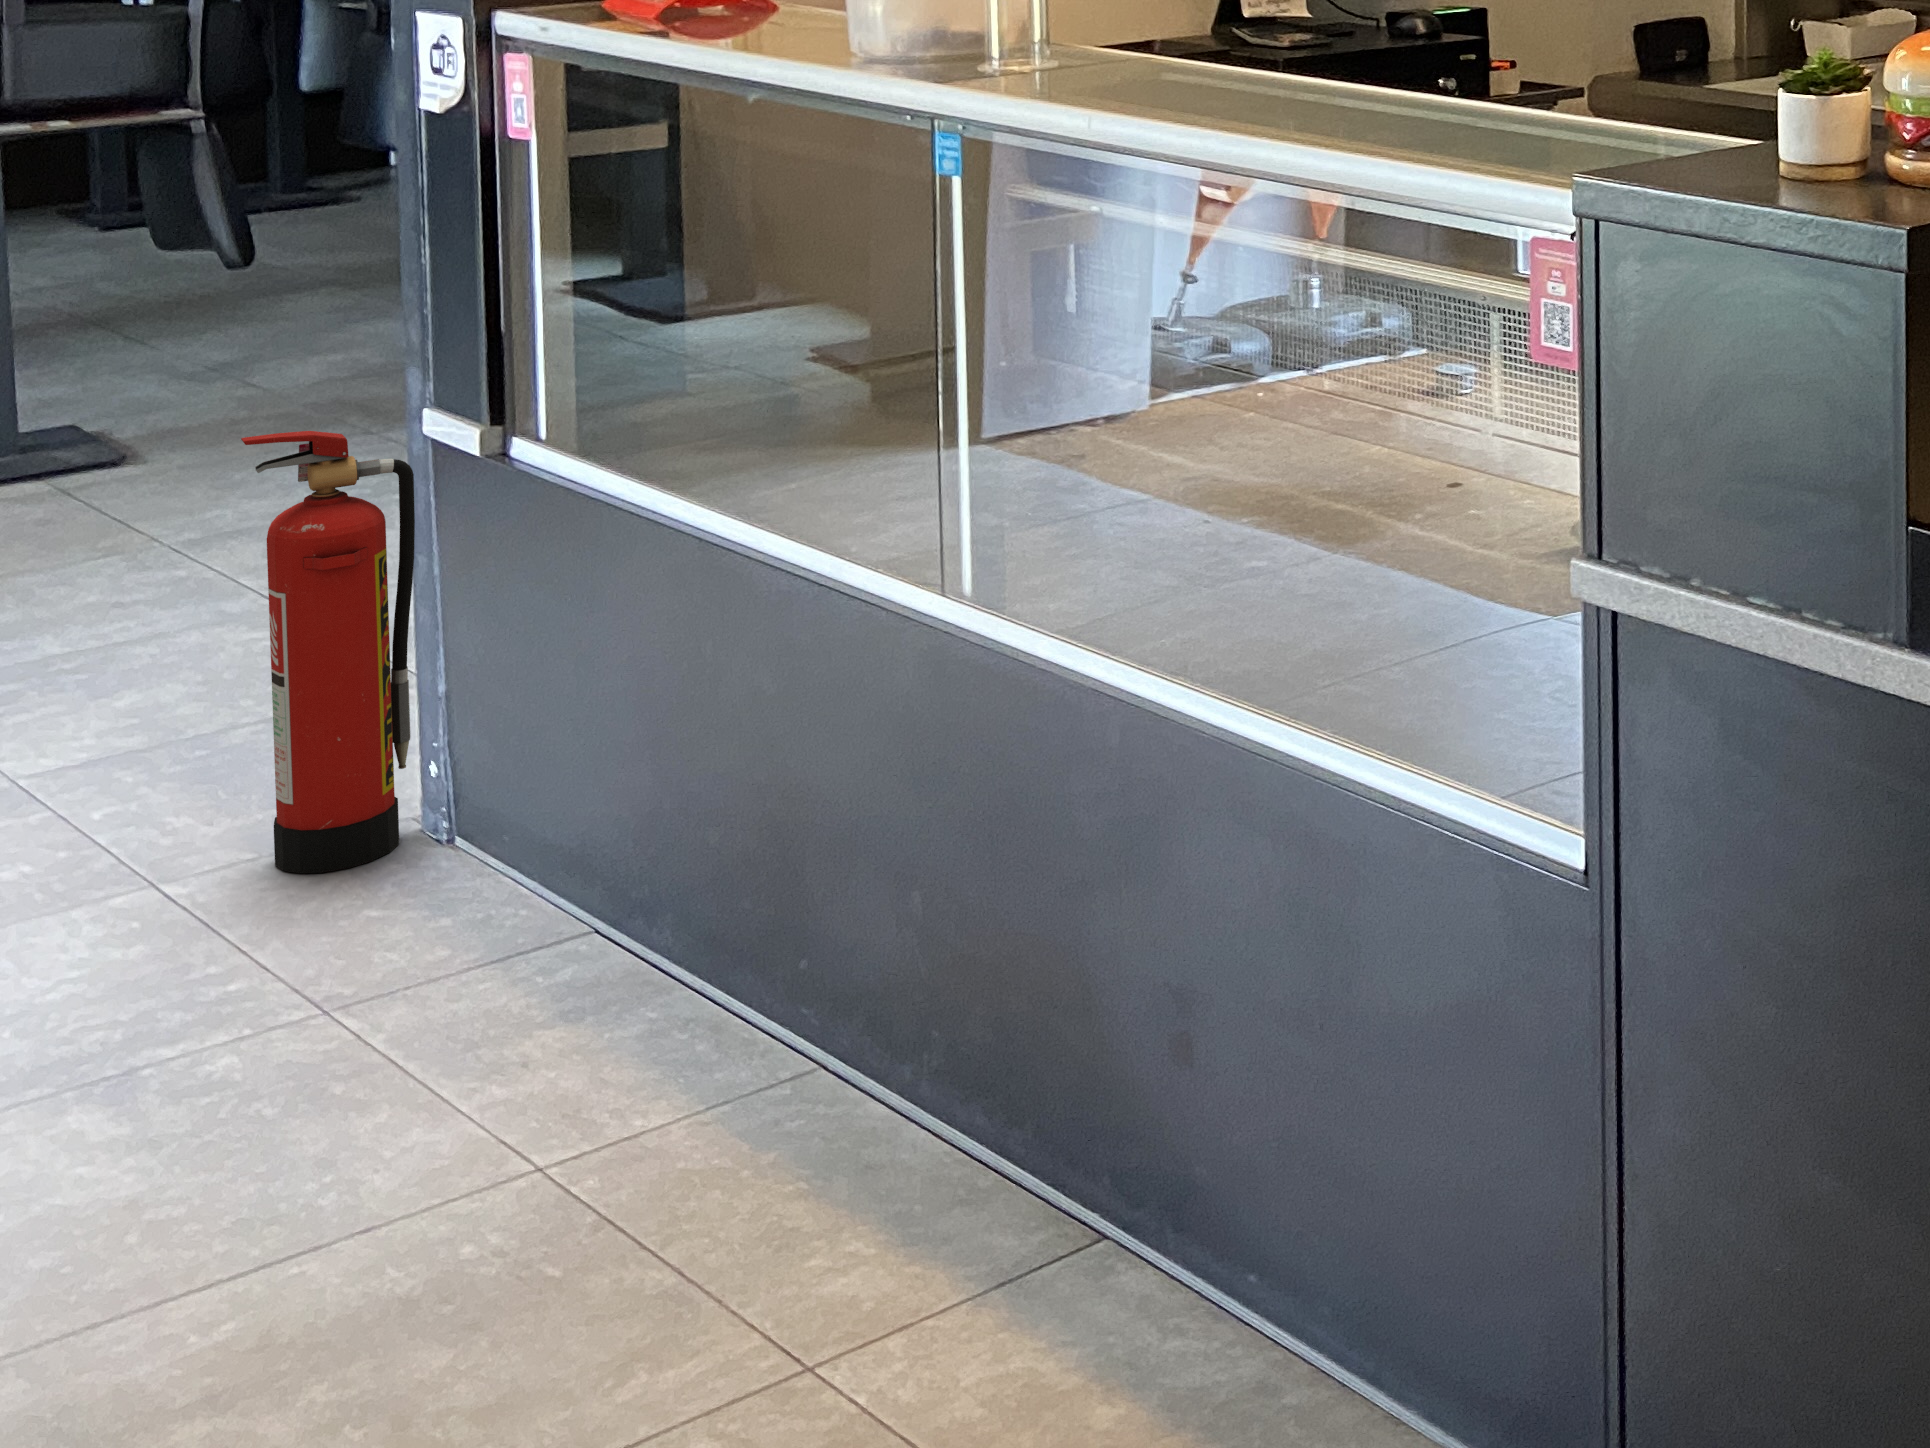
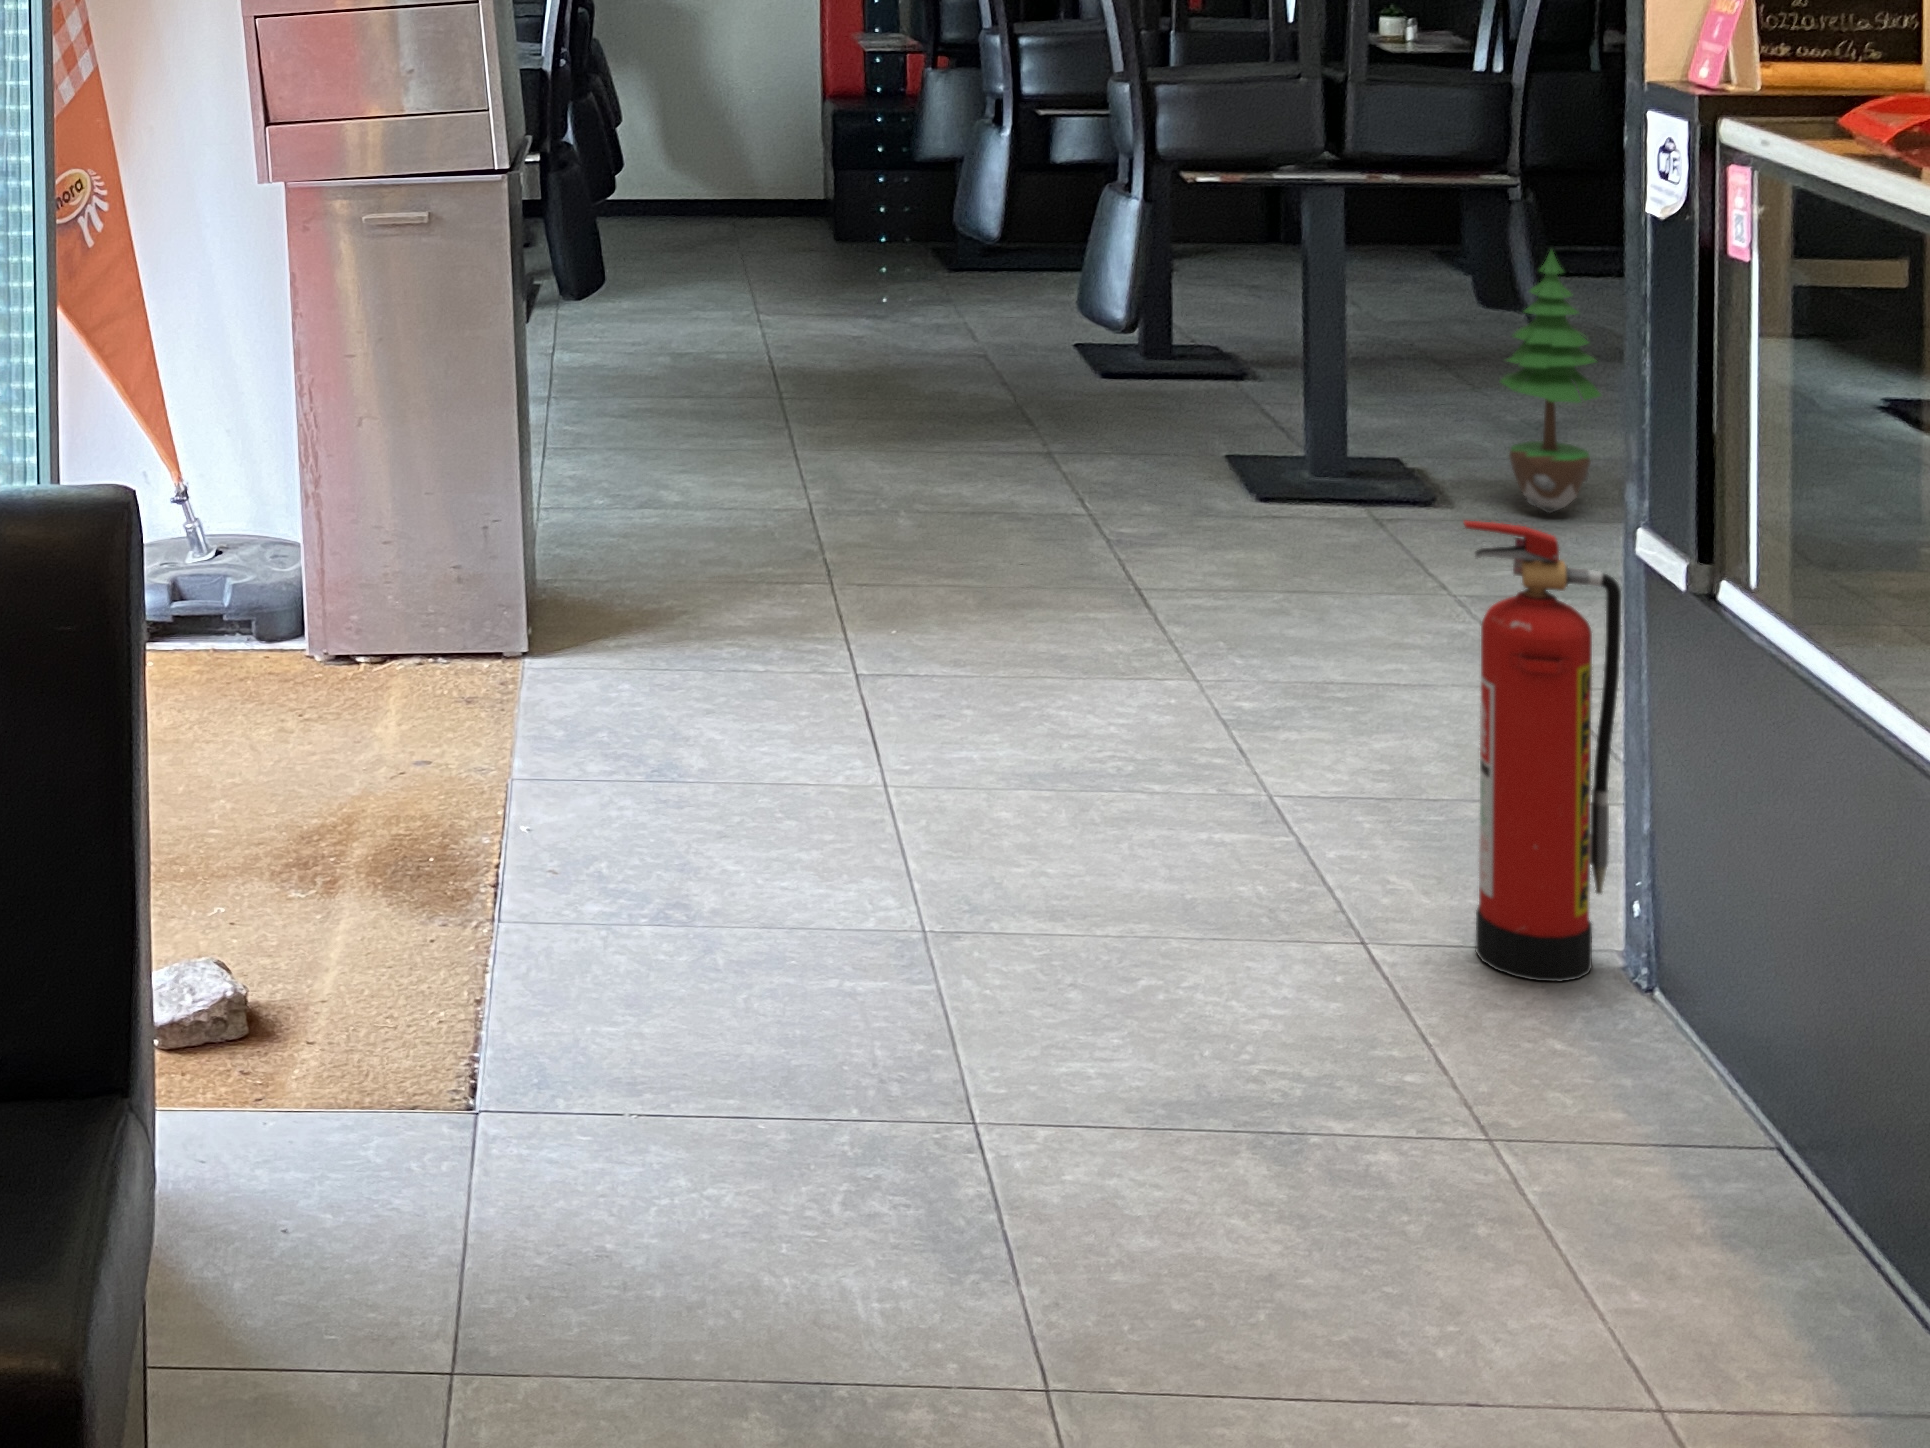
potted tree: none [188,179,309,454] -> present [1499,251,1601,513]

